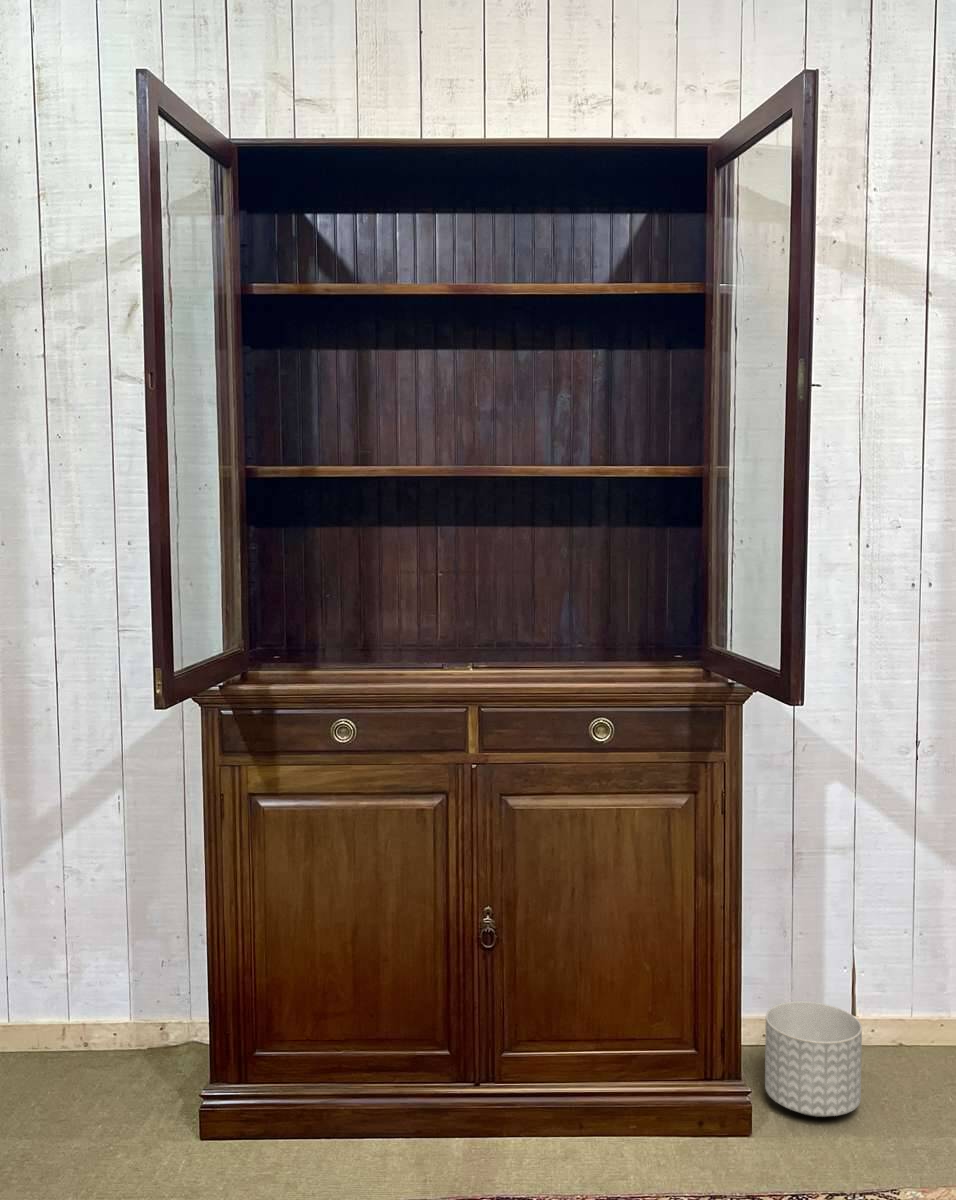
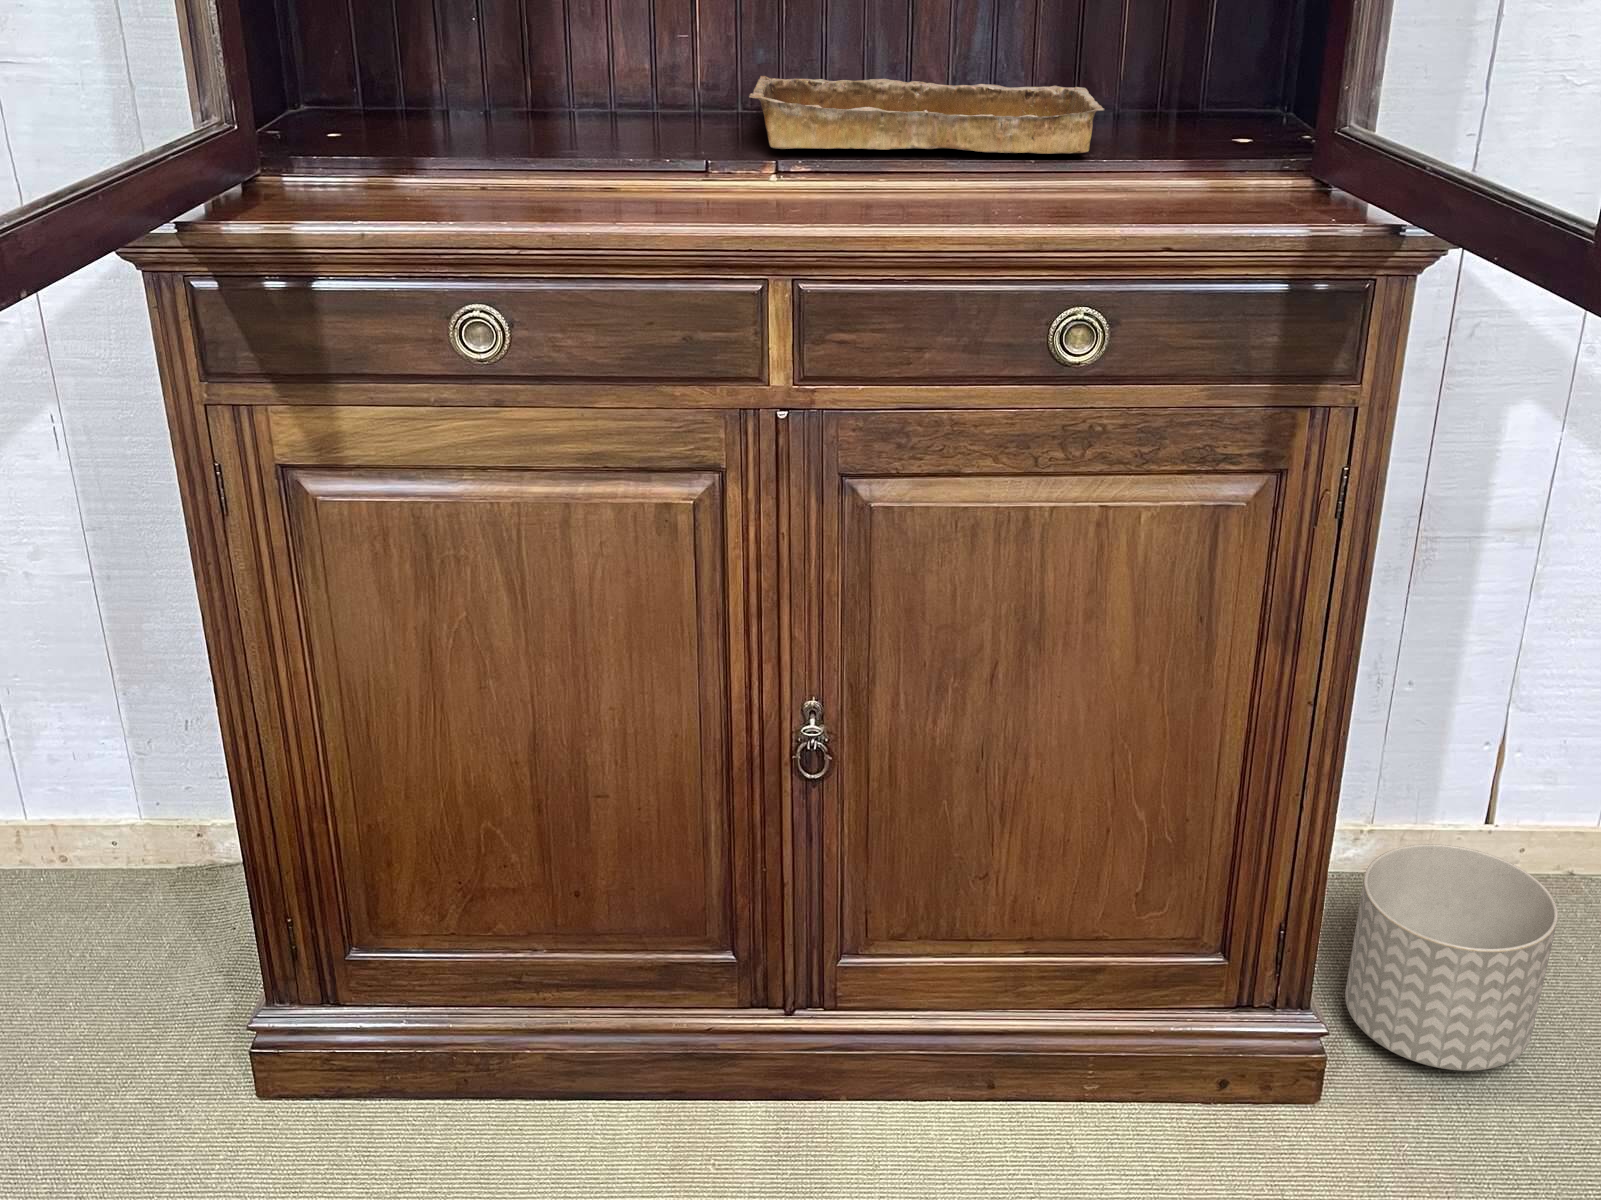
tray: none [459,632,609,659] -> present [749,76,1104,154]

